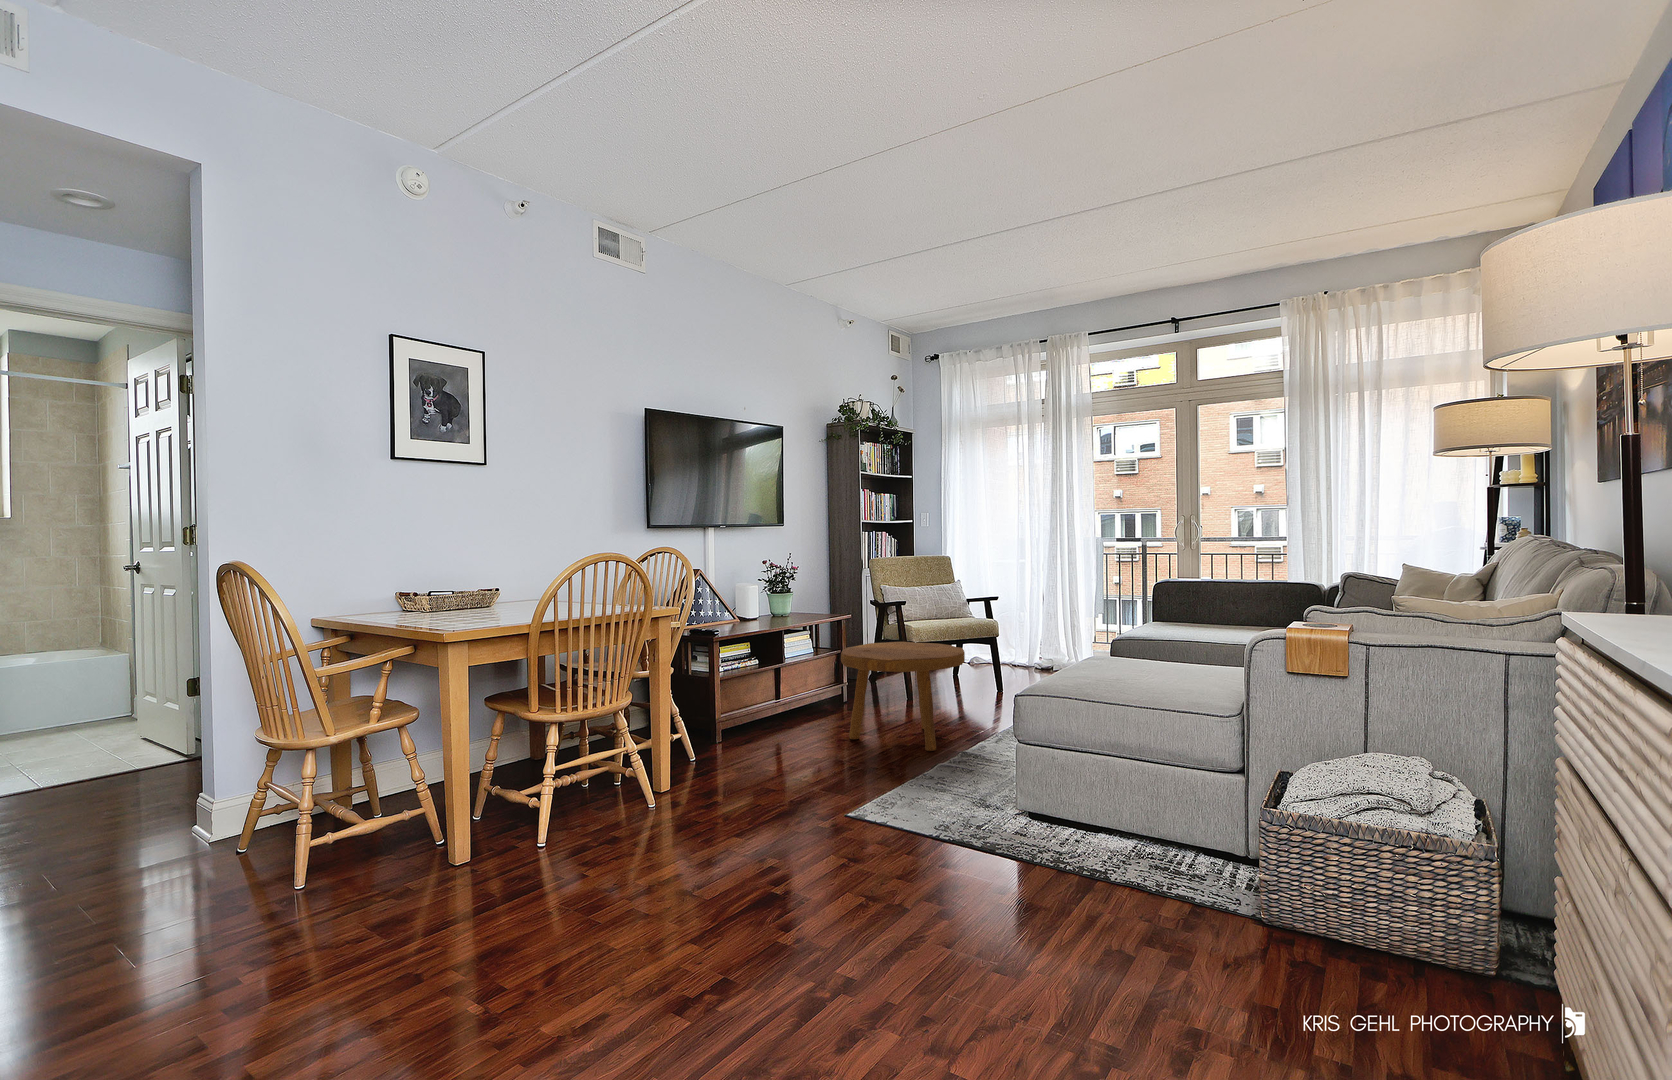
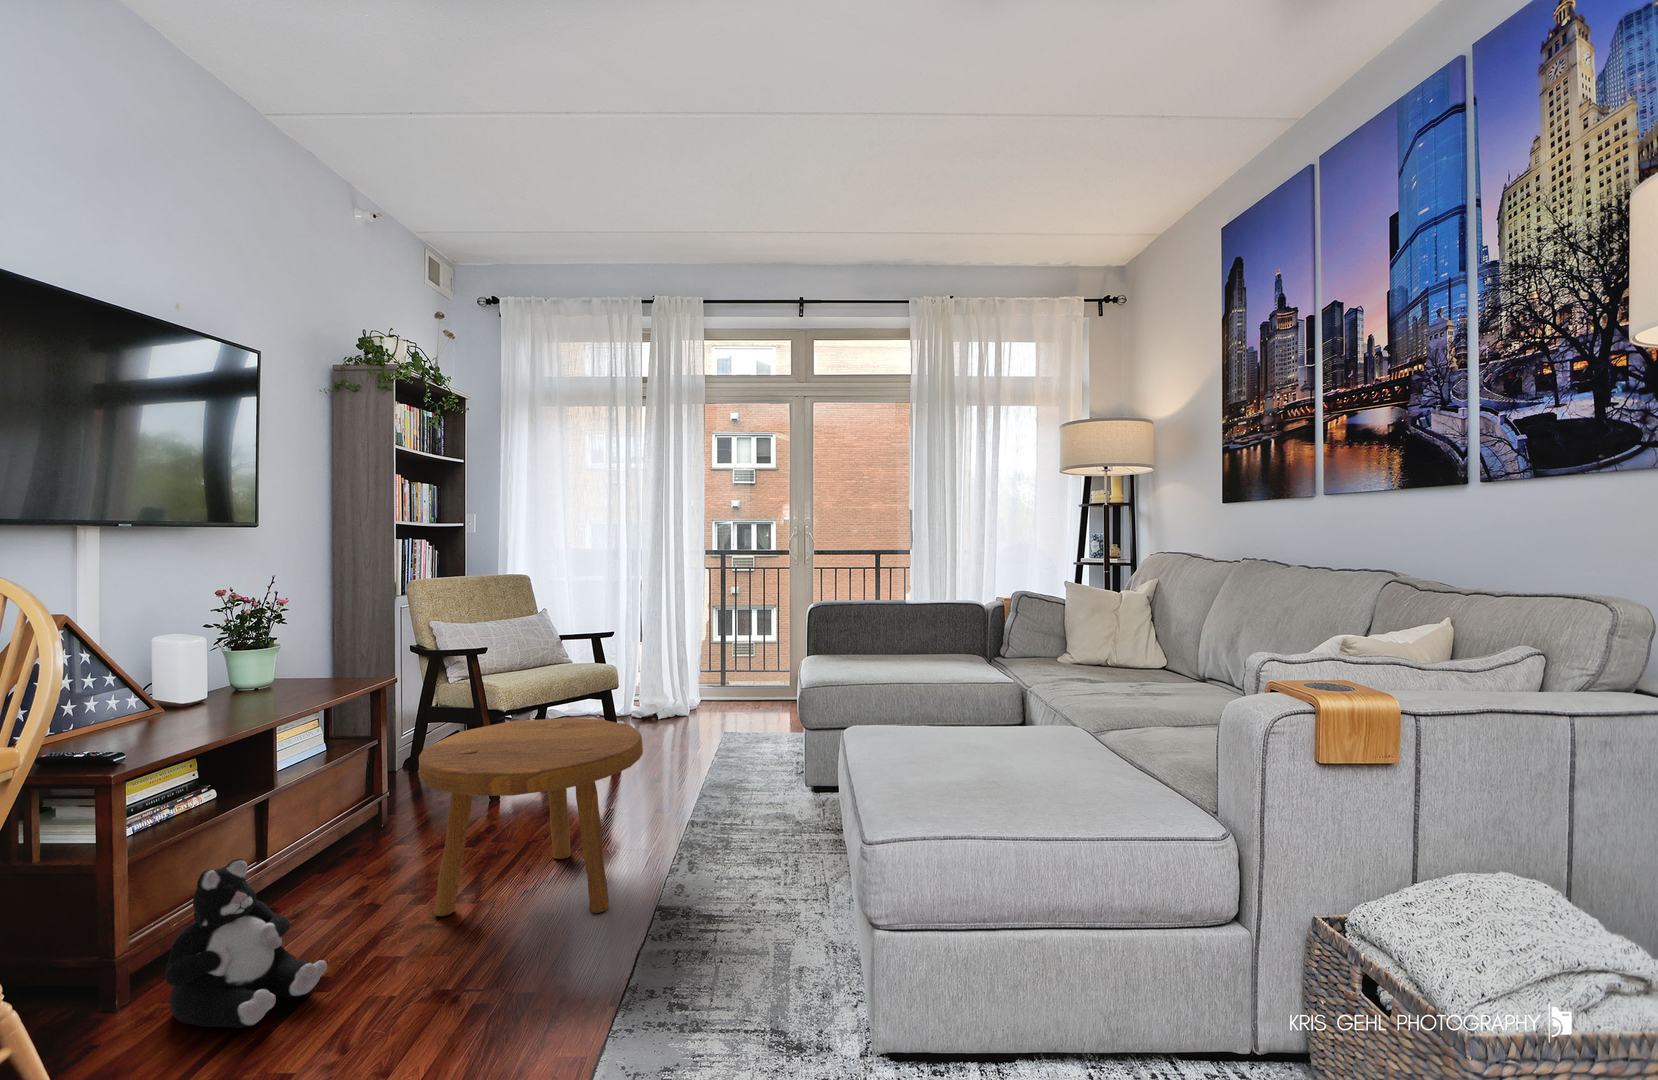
plush toy: none [733,684,793,755] -> present [165,859,327,1028]

